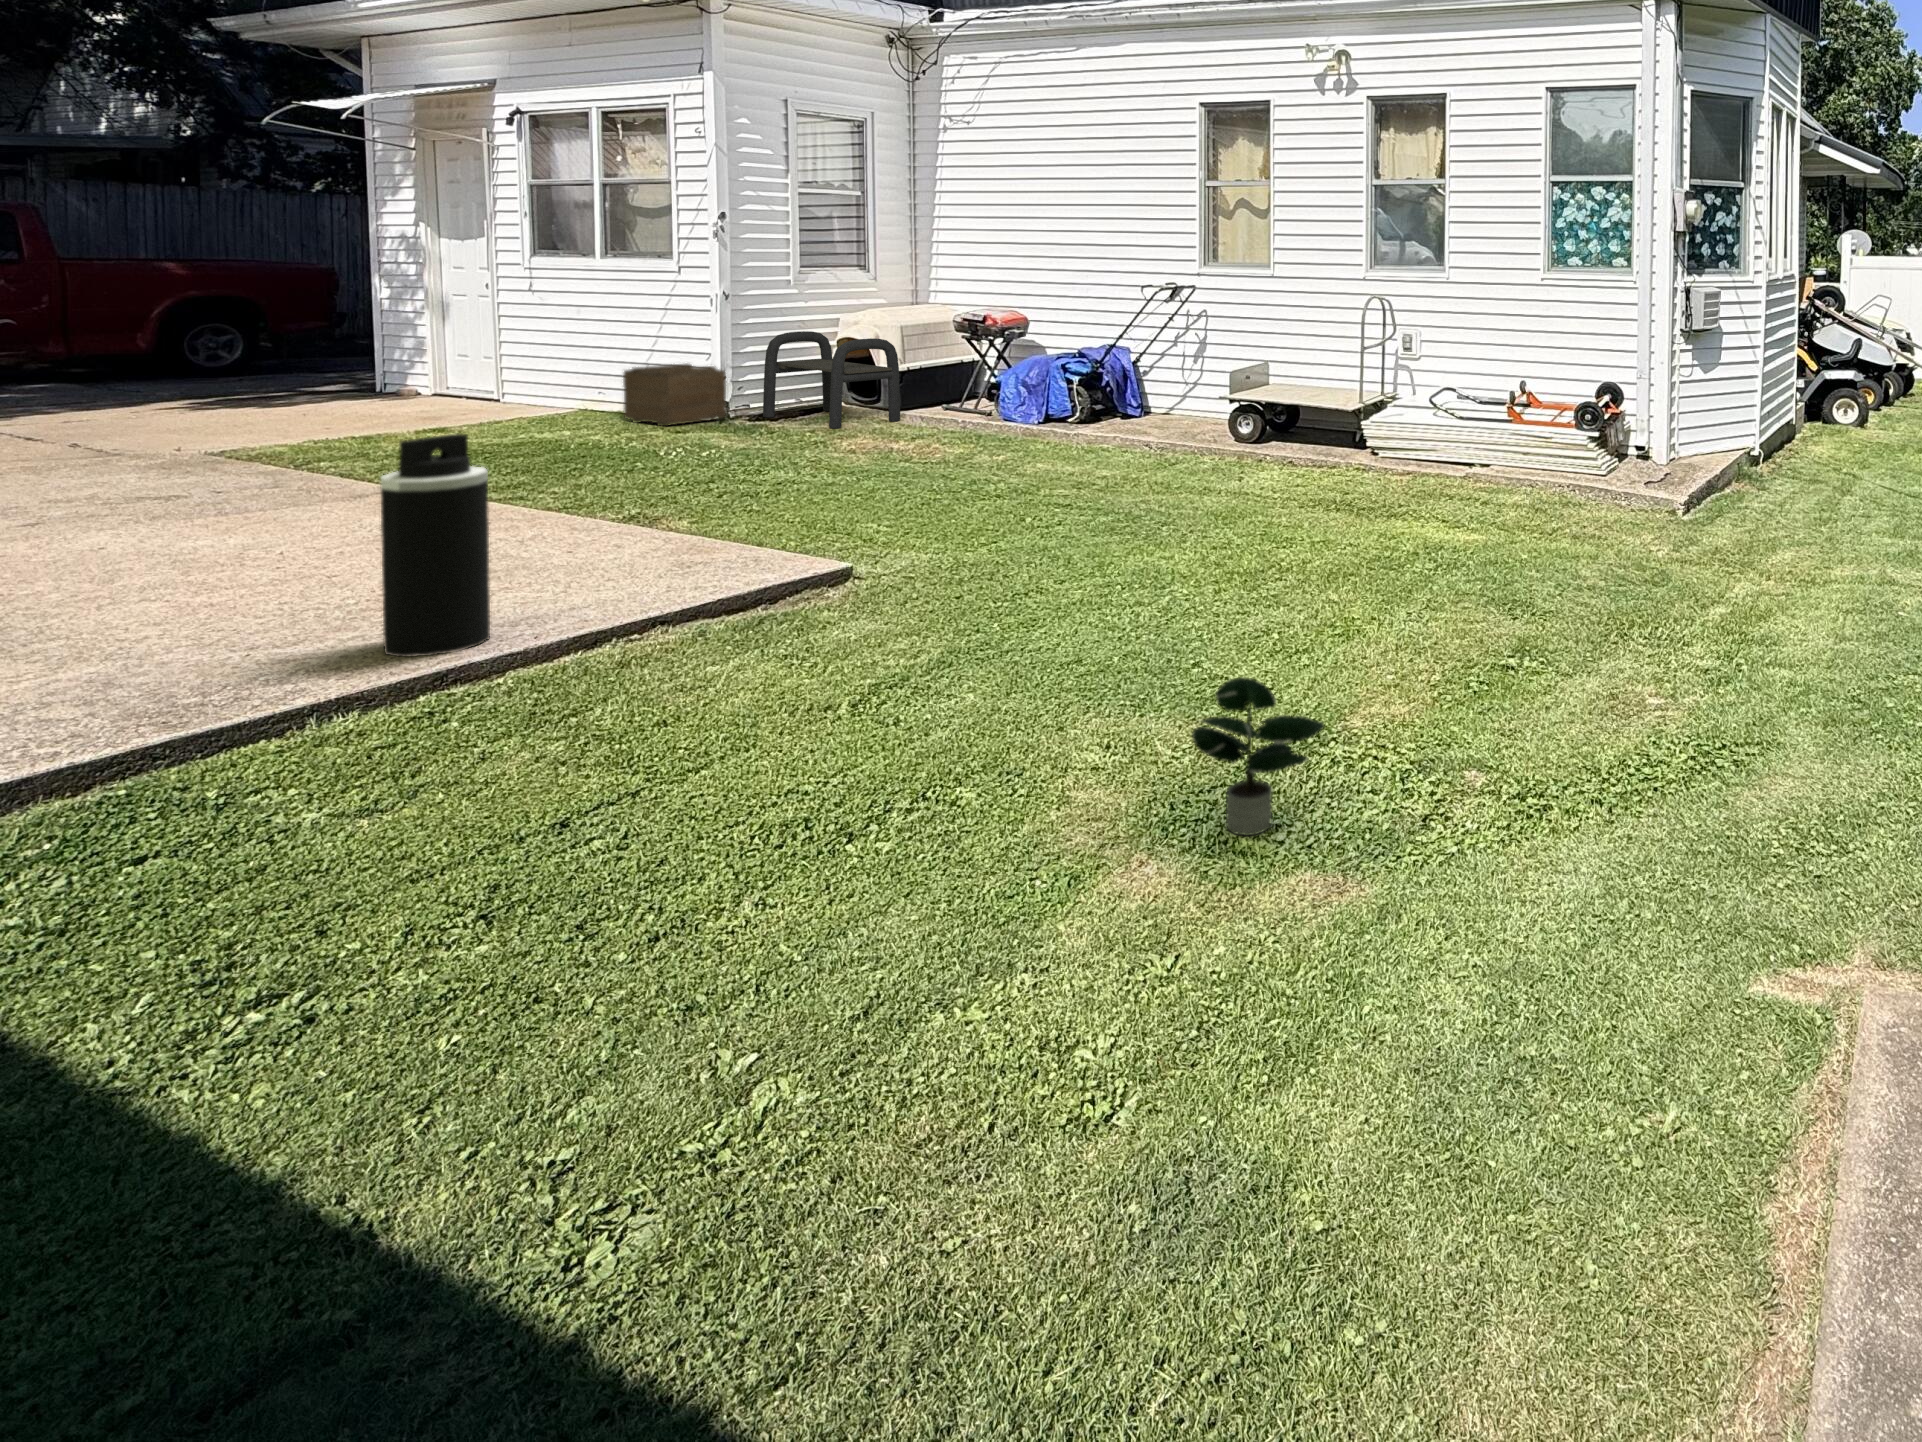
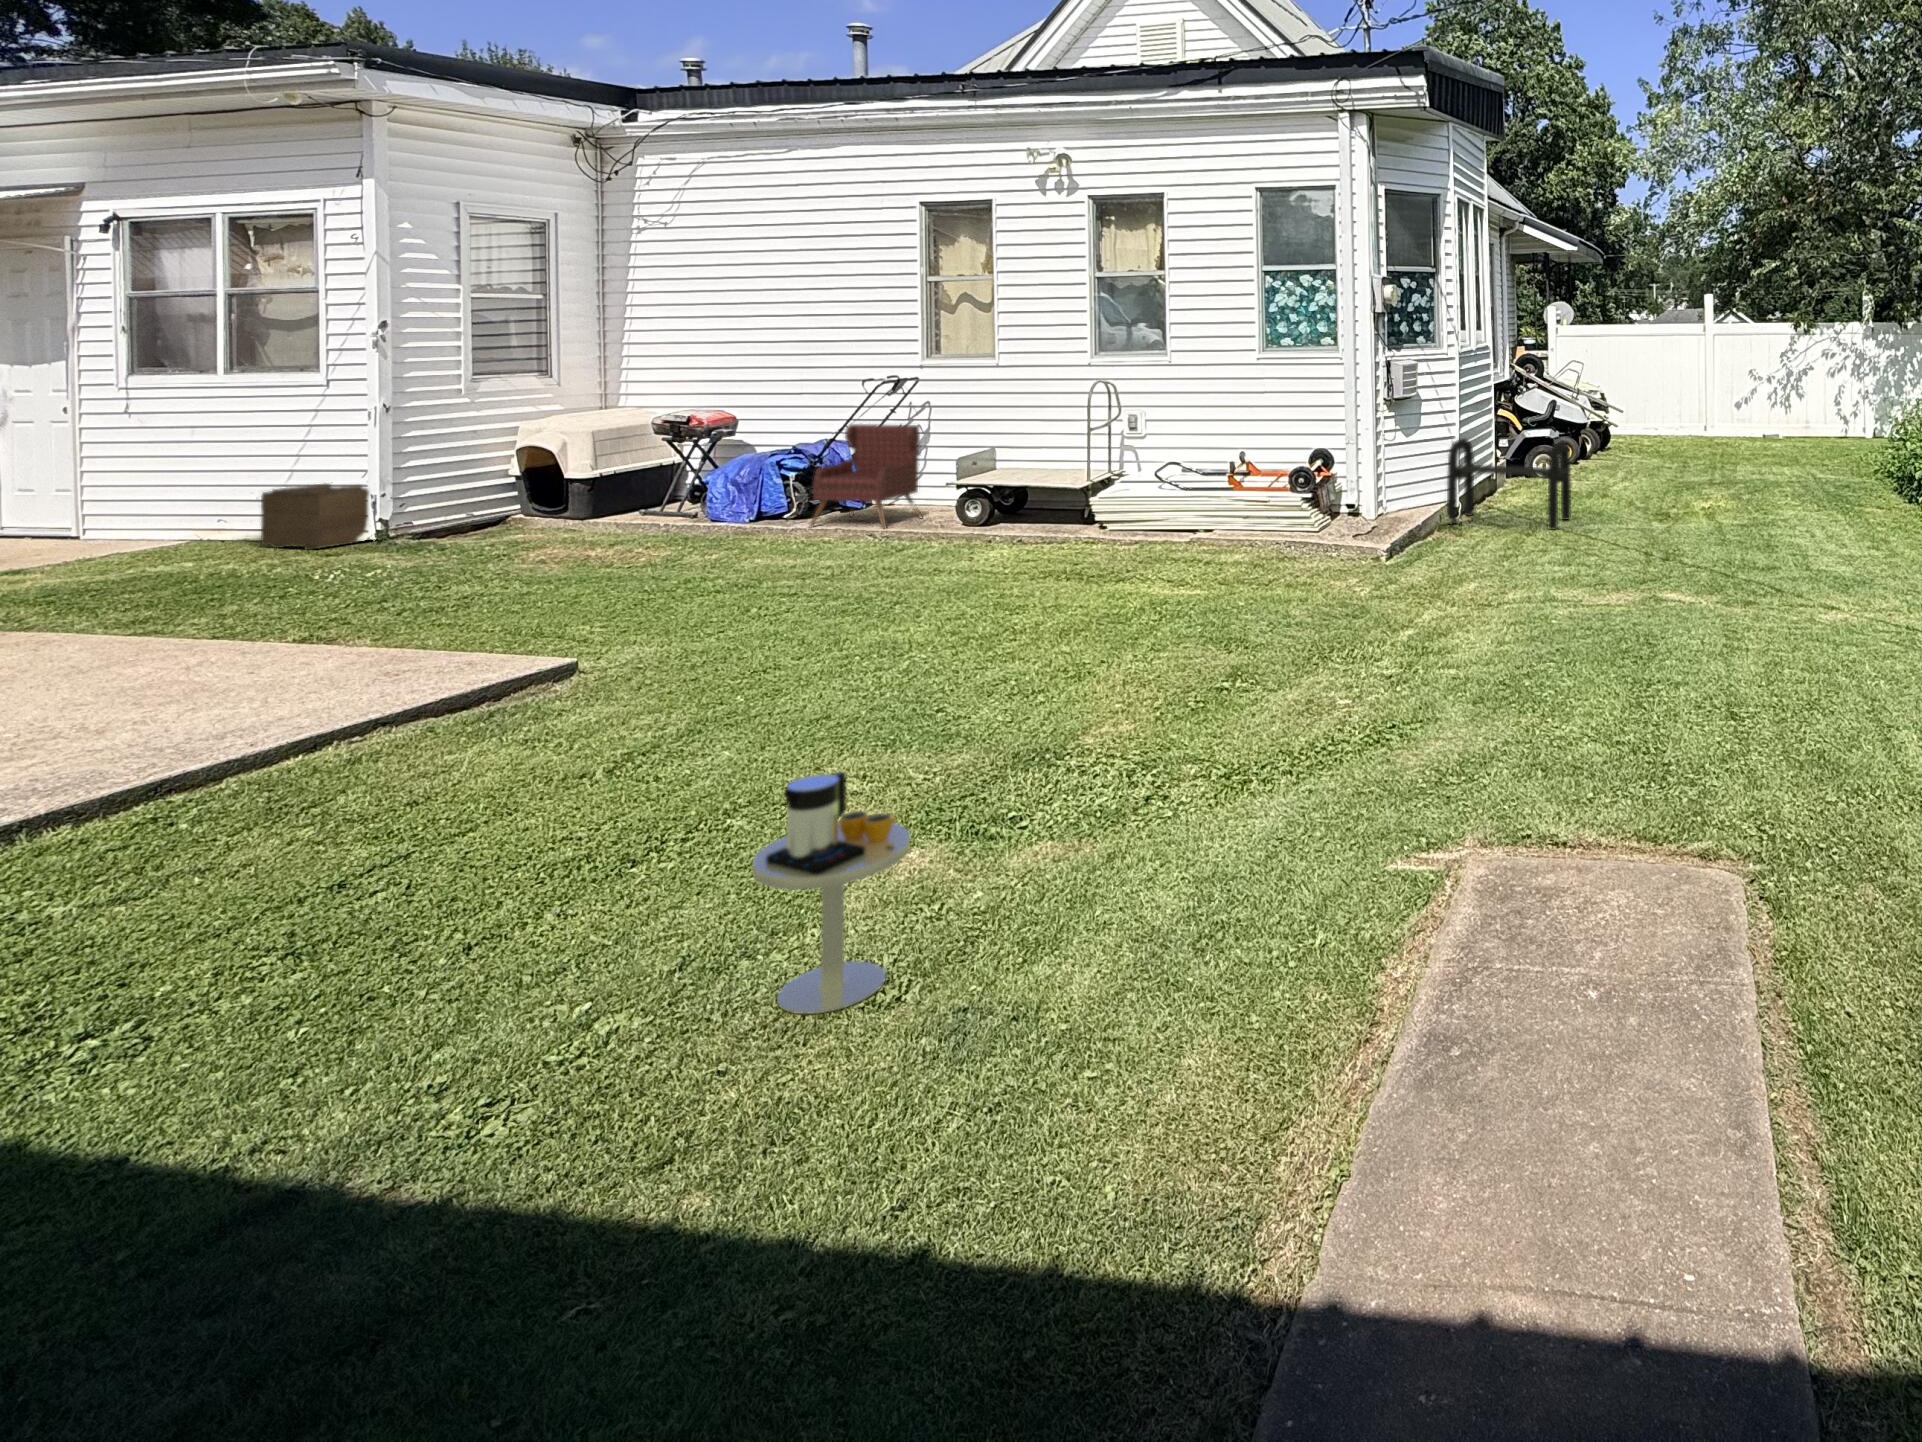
armchair: none [1091,330,1200,439] -> present [809,424,922,529]
bench: present [763,331,900,429] -> present [1447,439,1571,529]
trash can: present [381,433,490,657] -> none [91,546,211,769]
potted plant: present [1192,677,1325,835] -> none [956,695,1072,822]
side table: none [914,808,1110,1126] -> present [753,772,910,1014]

